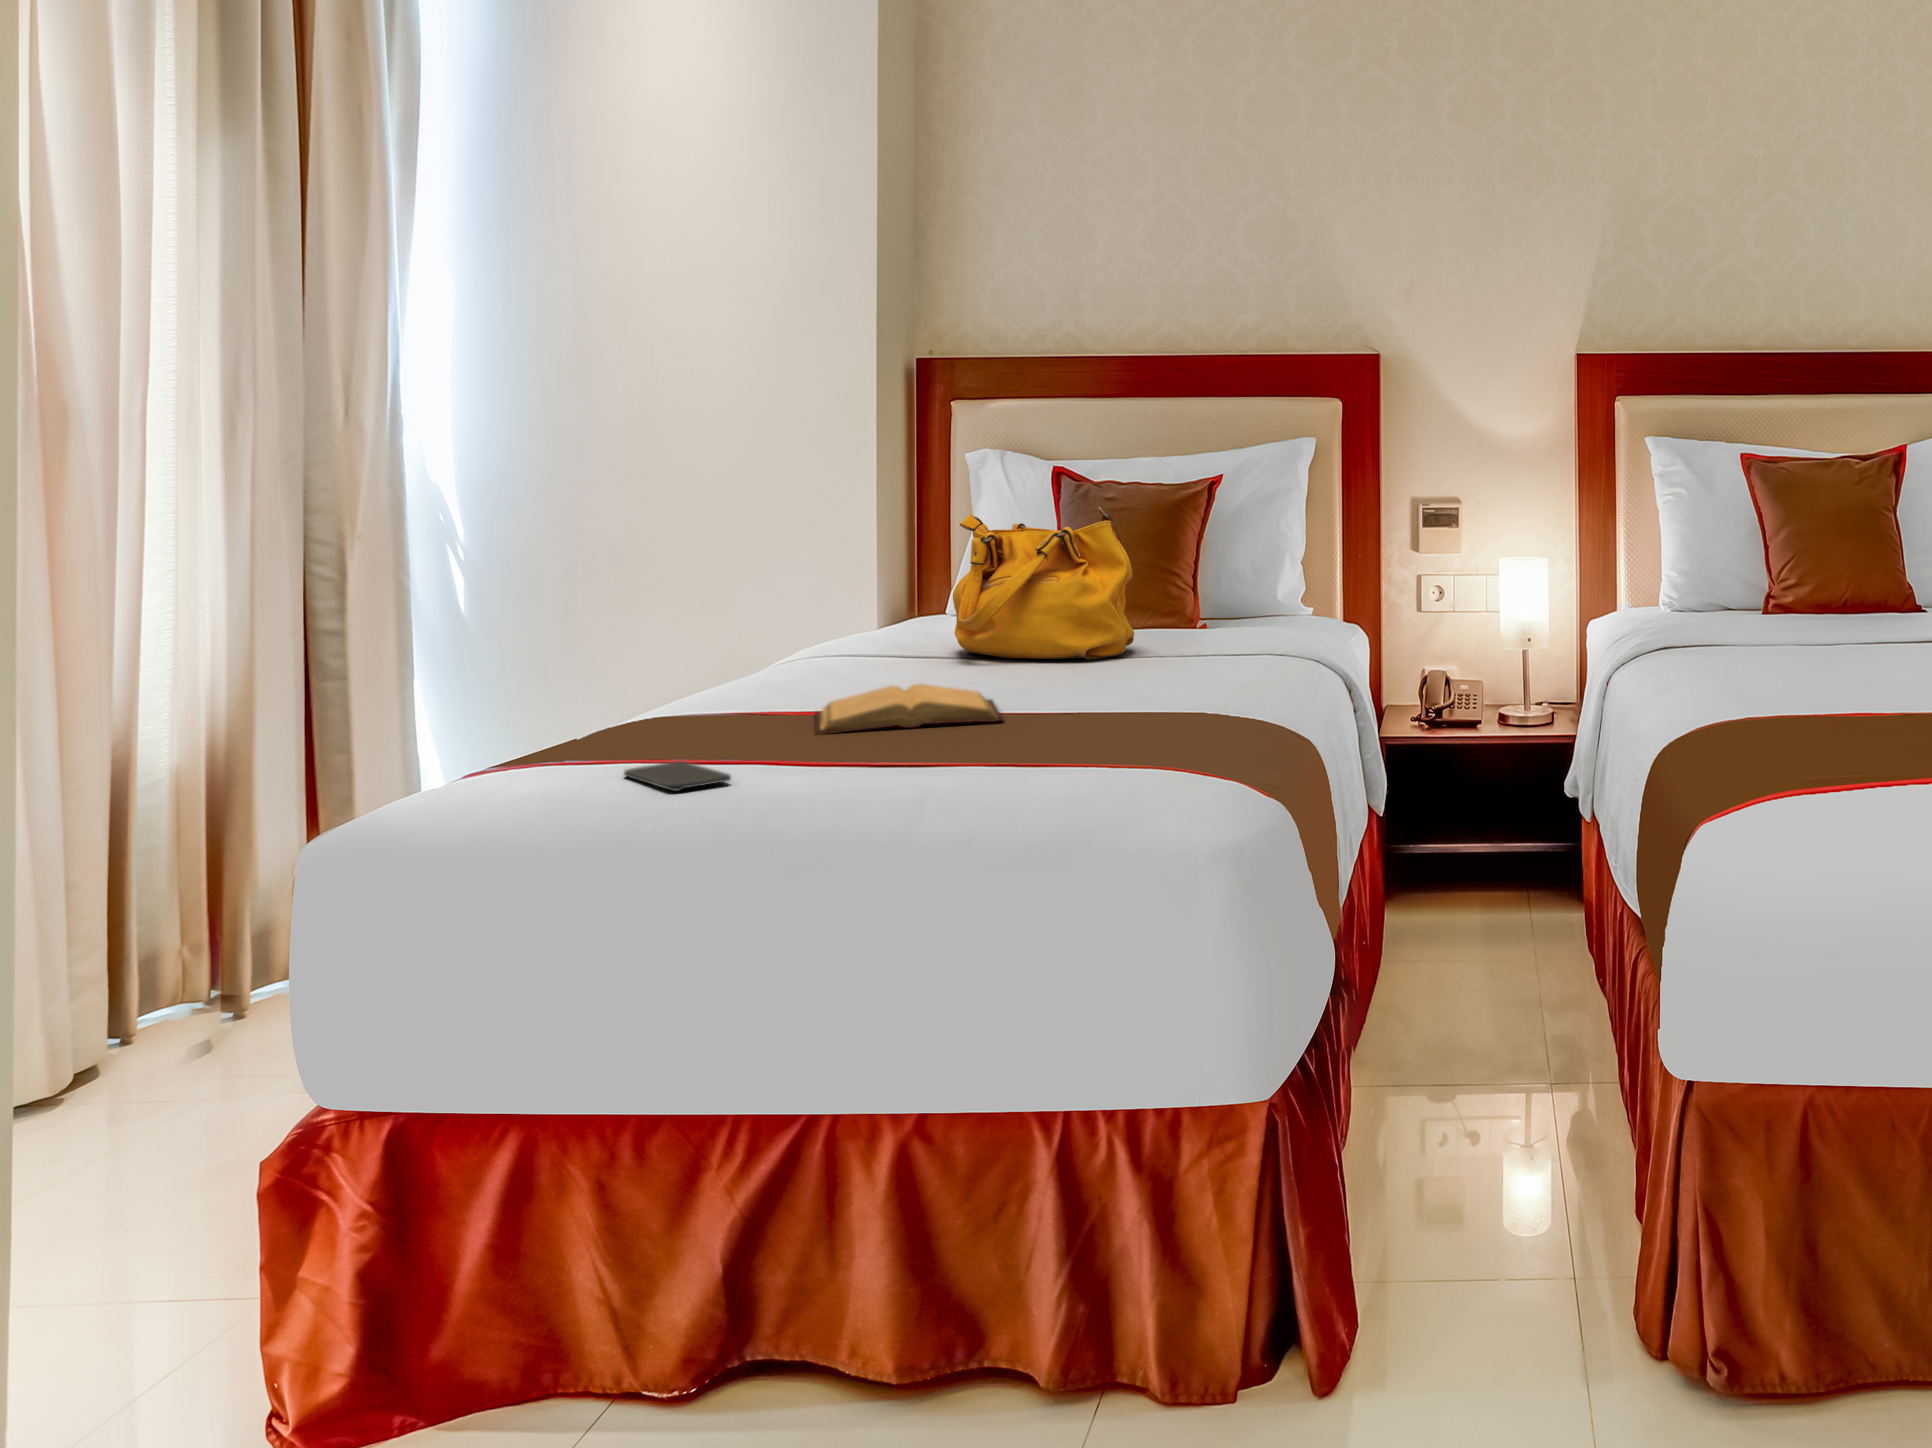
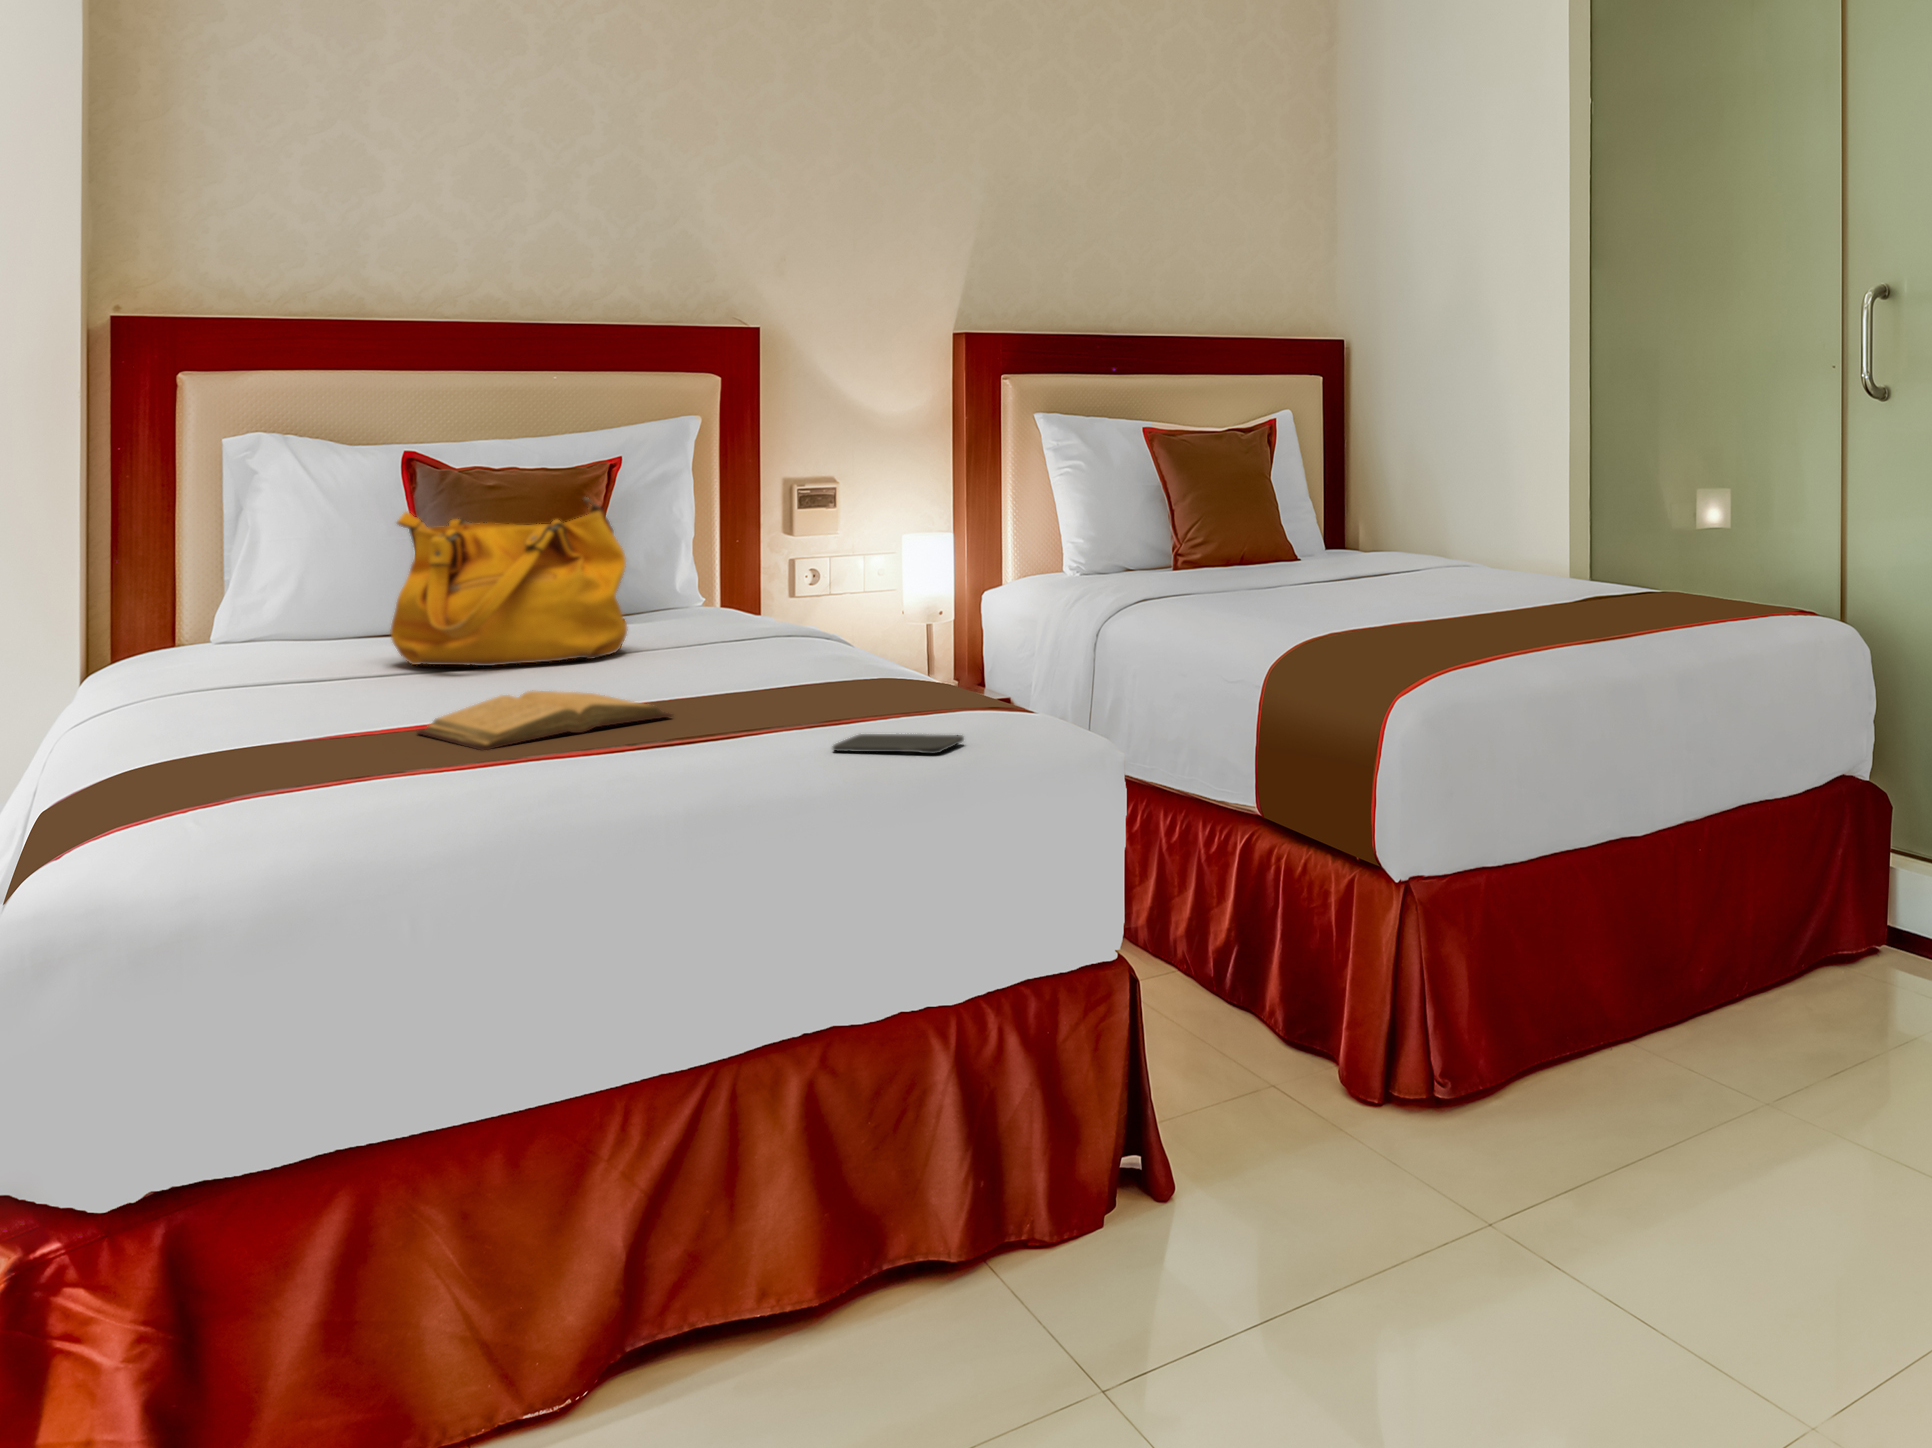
smartphone: present [624,761,731,791] -> present [832,734,964,754]

